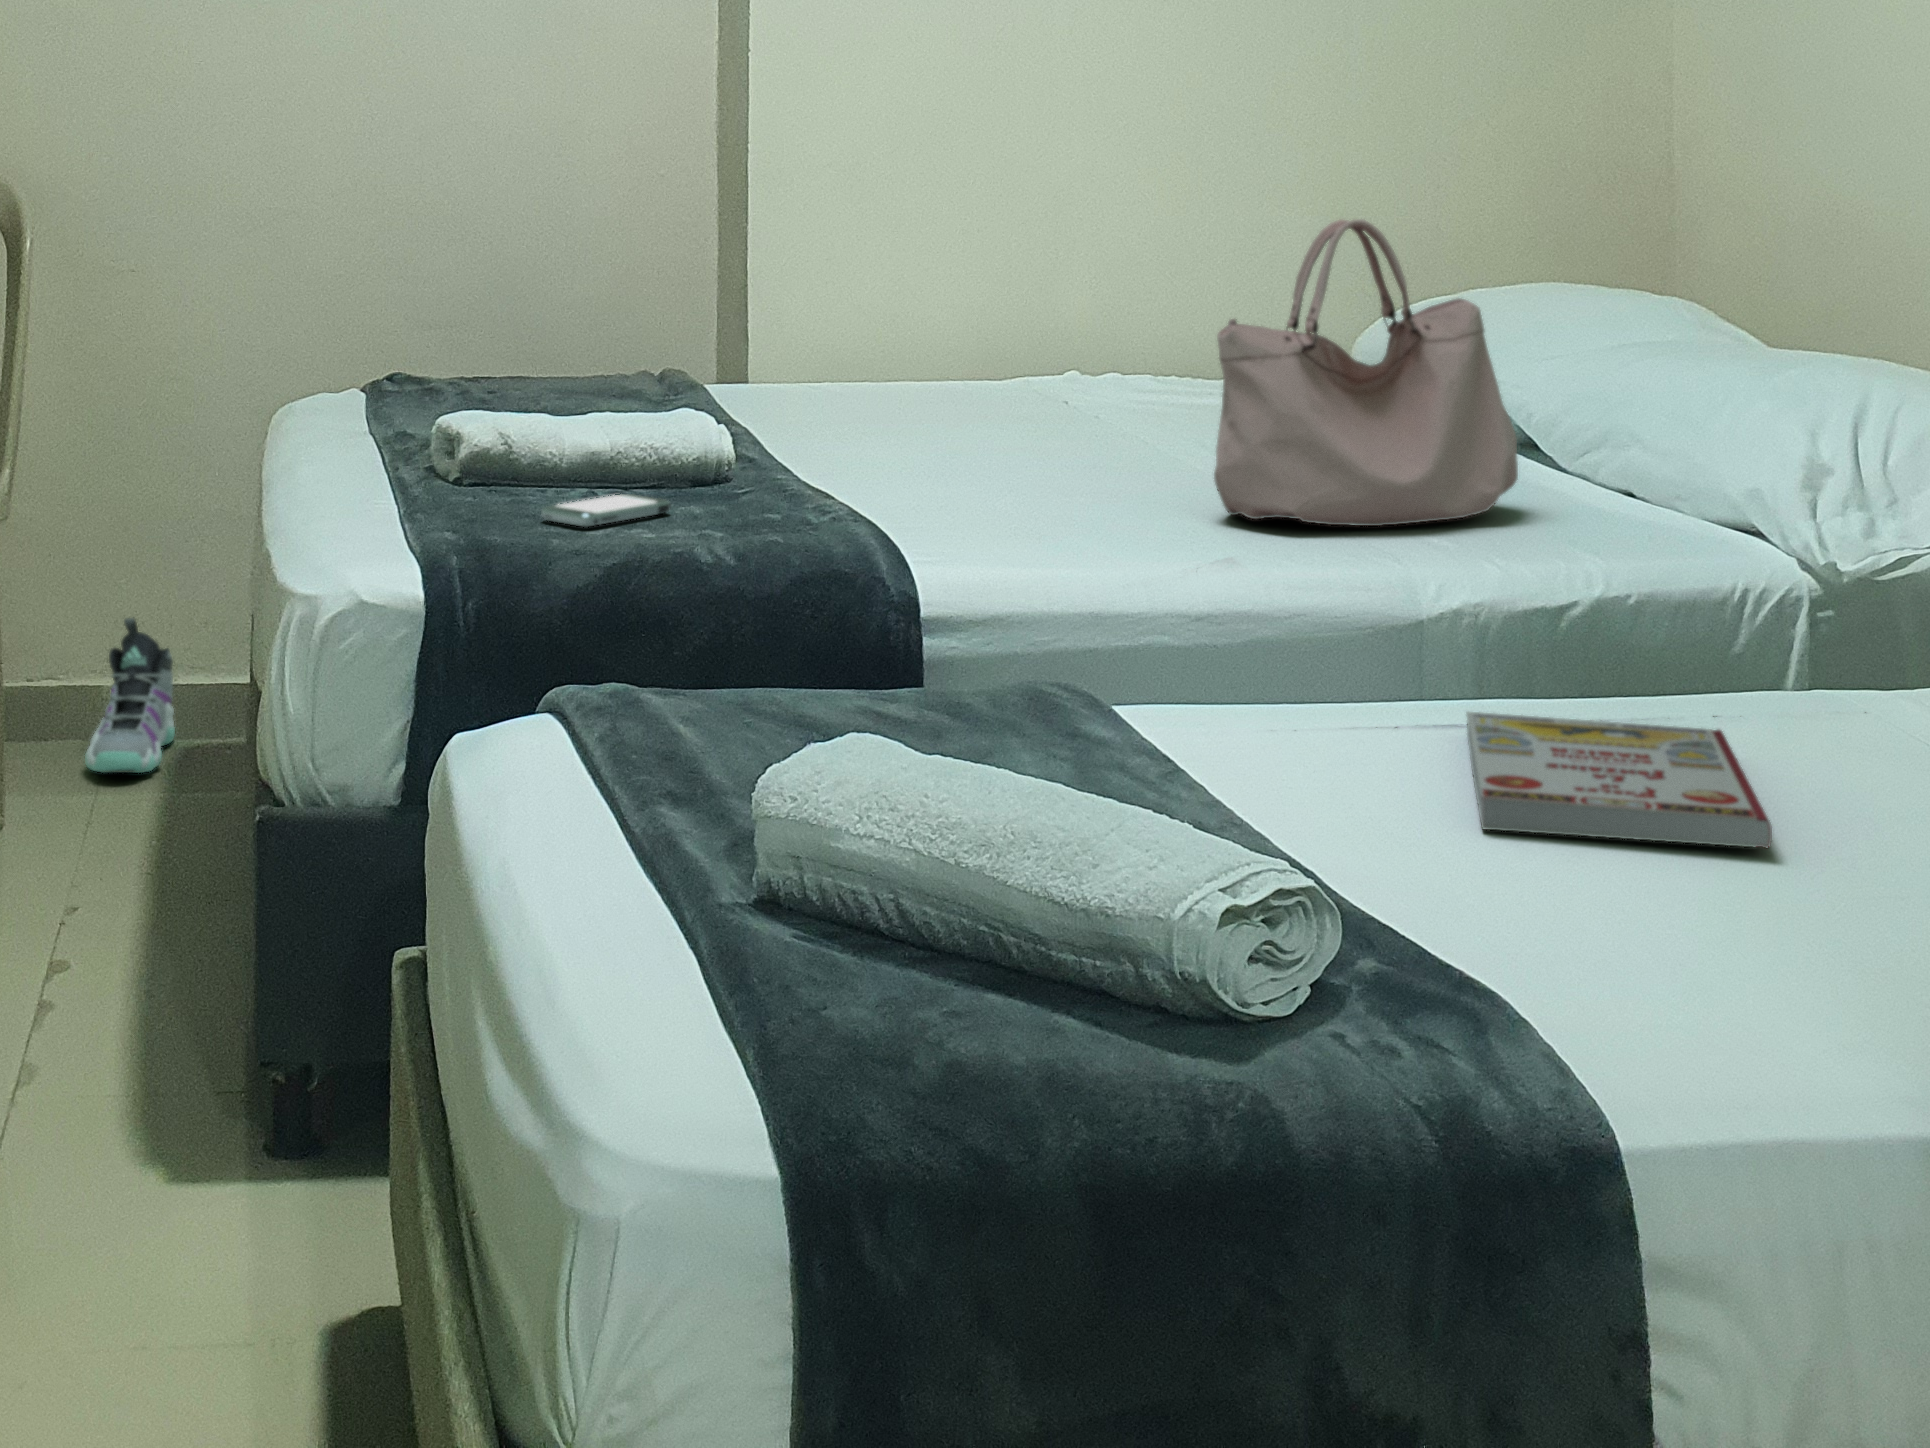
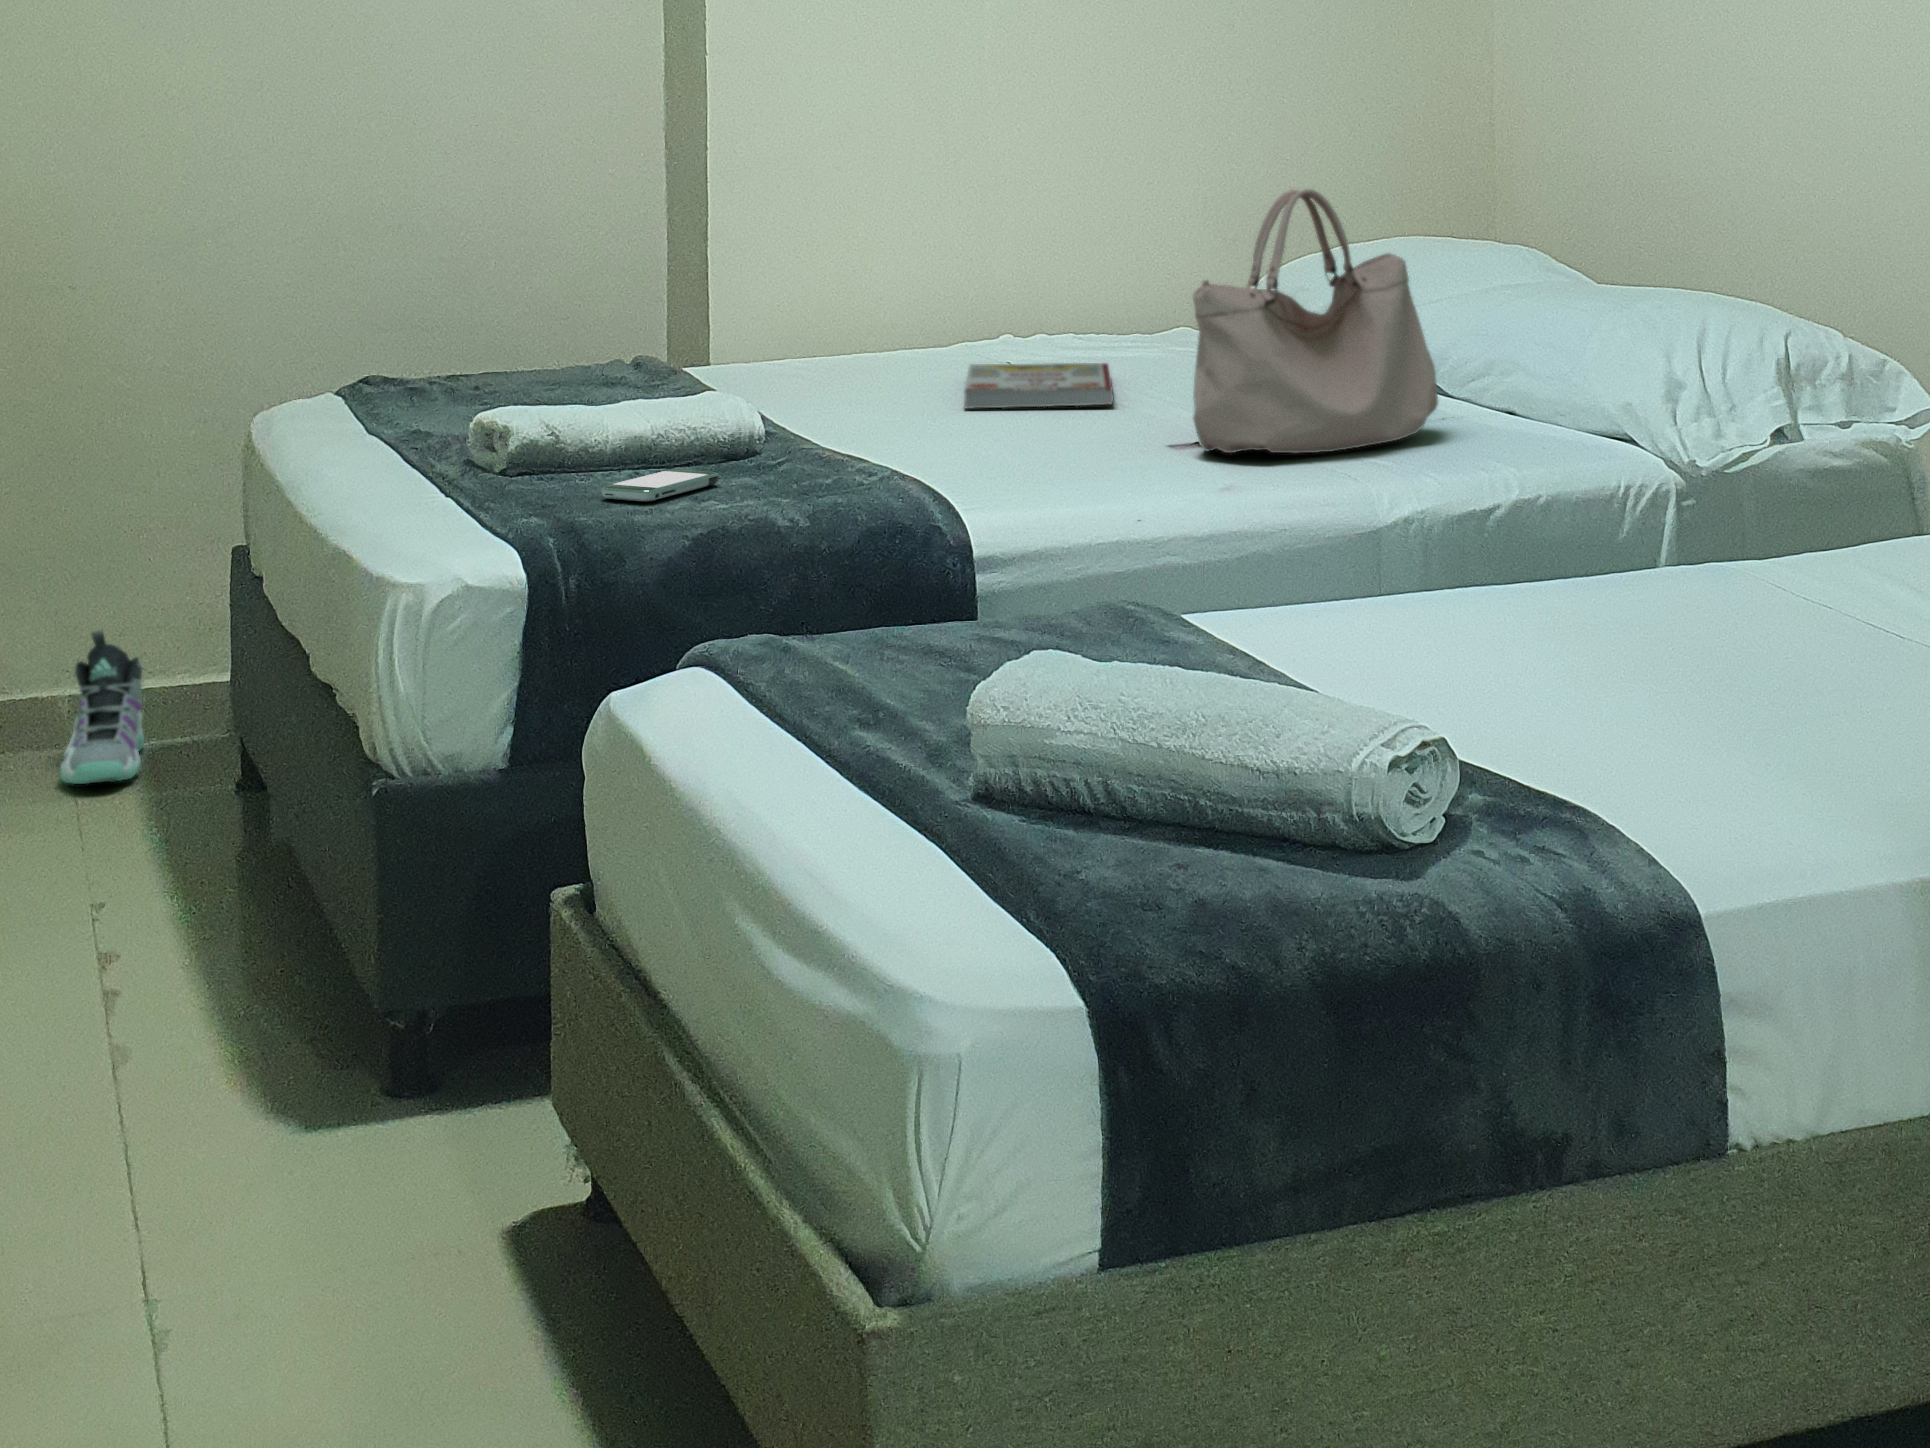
book: present [1467,712,1772,848] -> present [964,363,1113,408]

